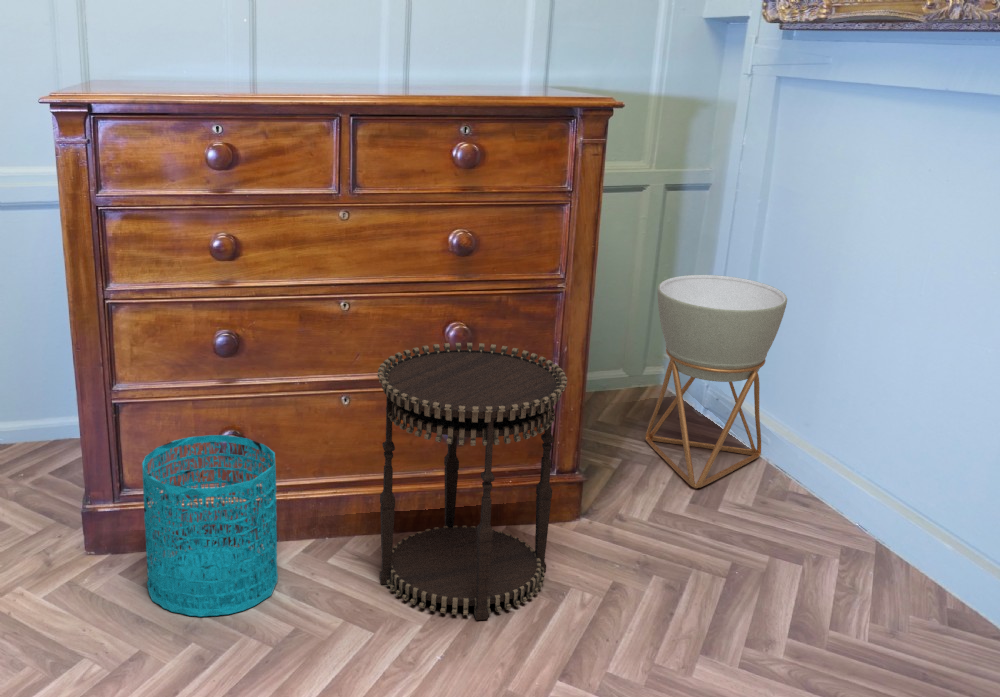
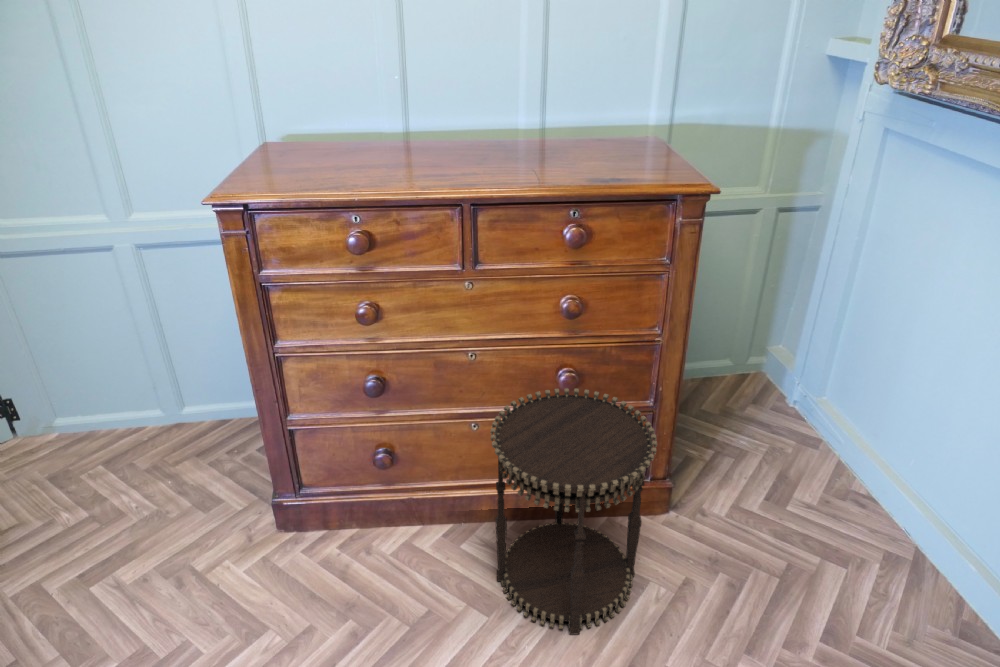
planter: present [645,275,787,488] -> none [728,301,864,483]
wastebasket: present [142,435,278,617] -> none [303,455,417,609]

